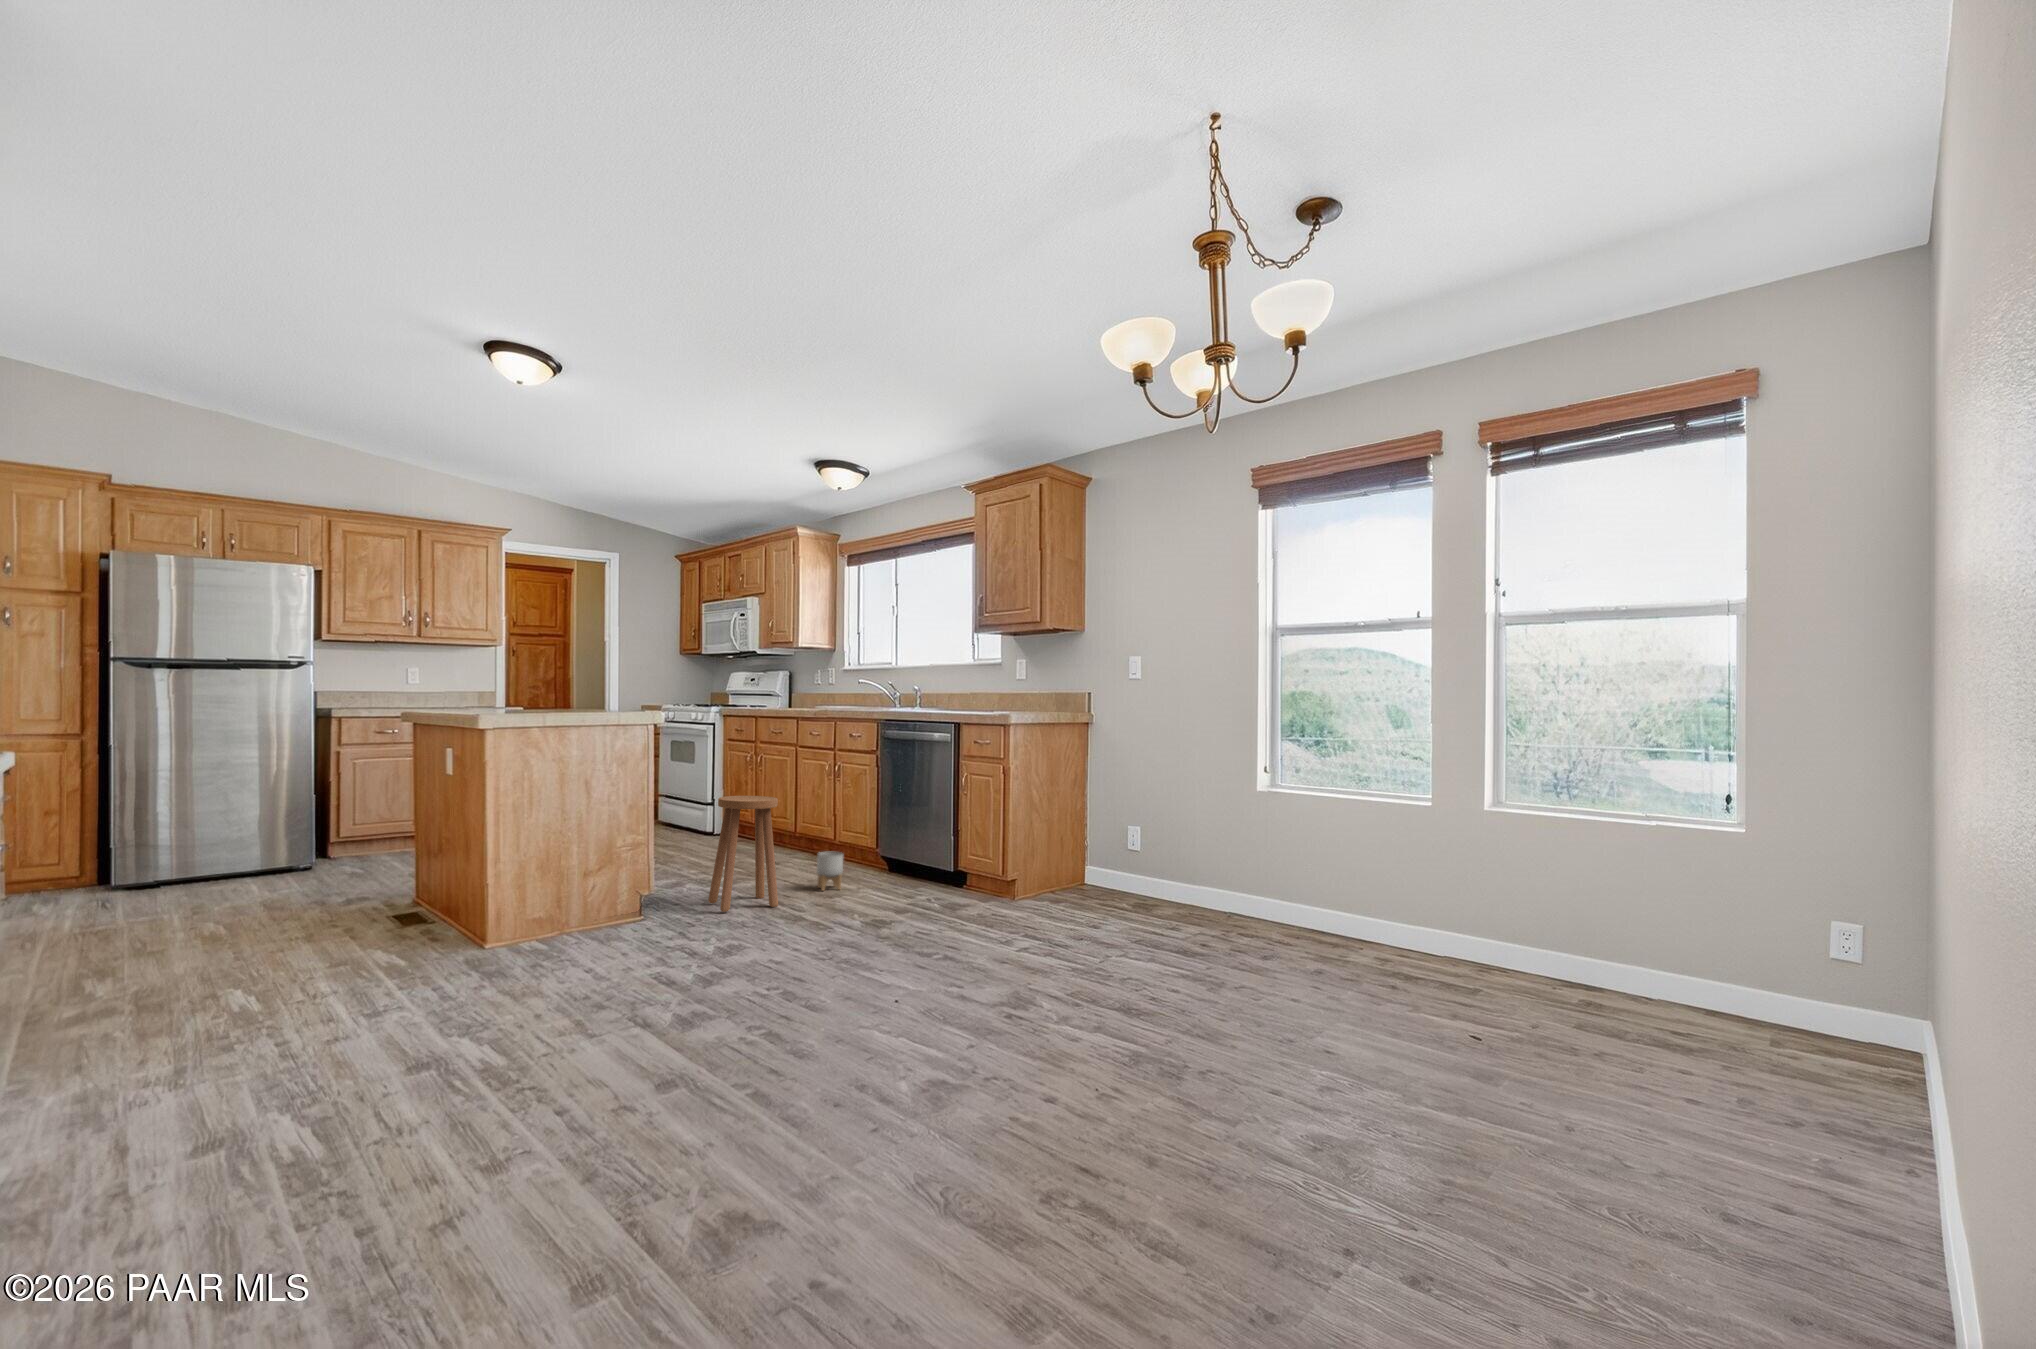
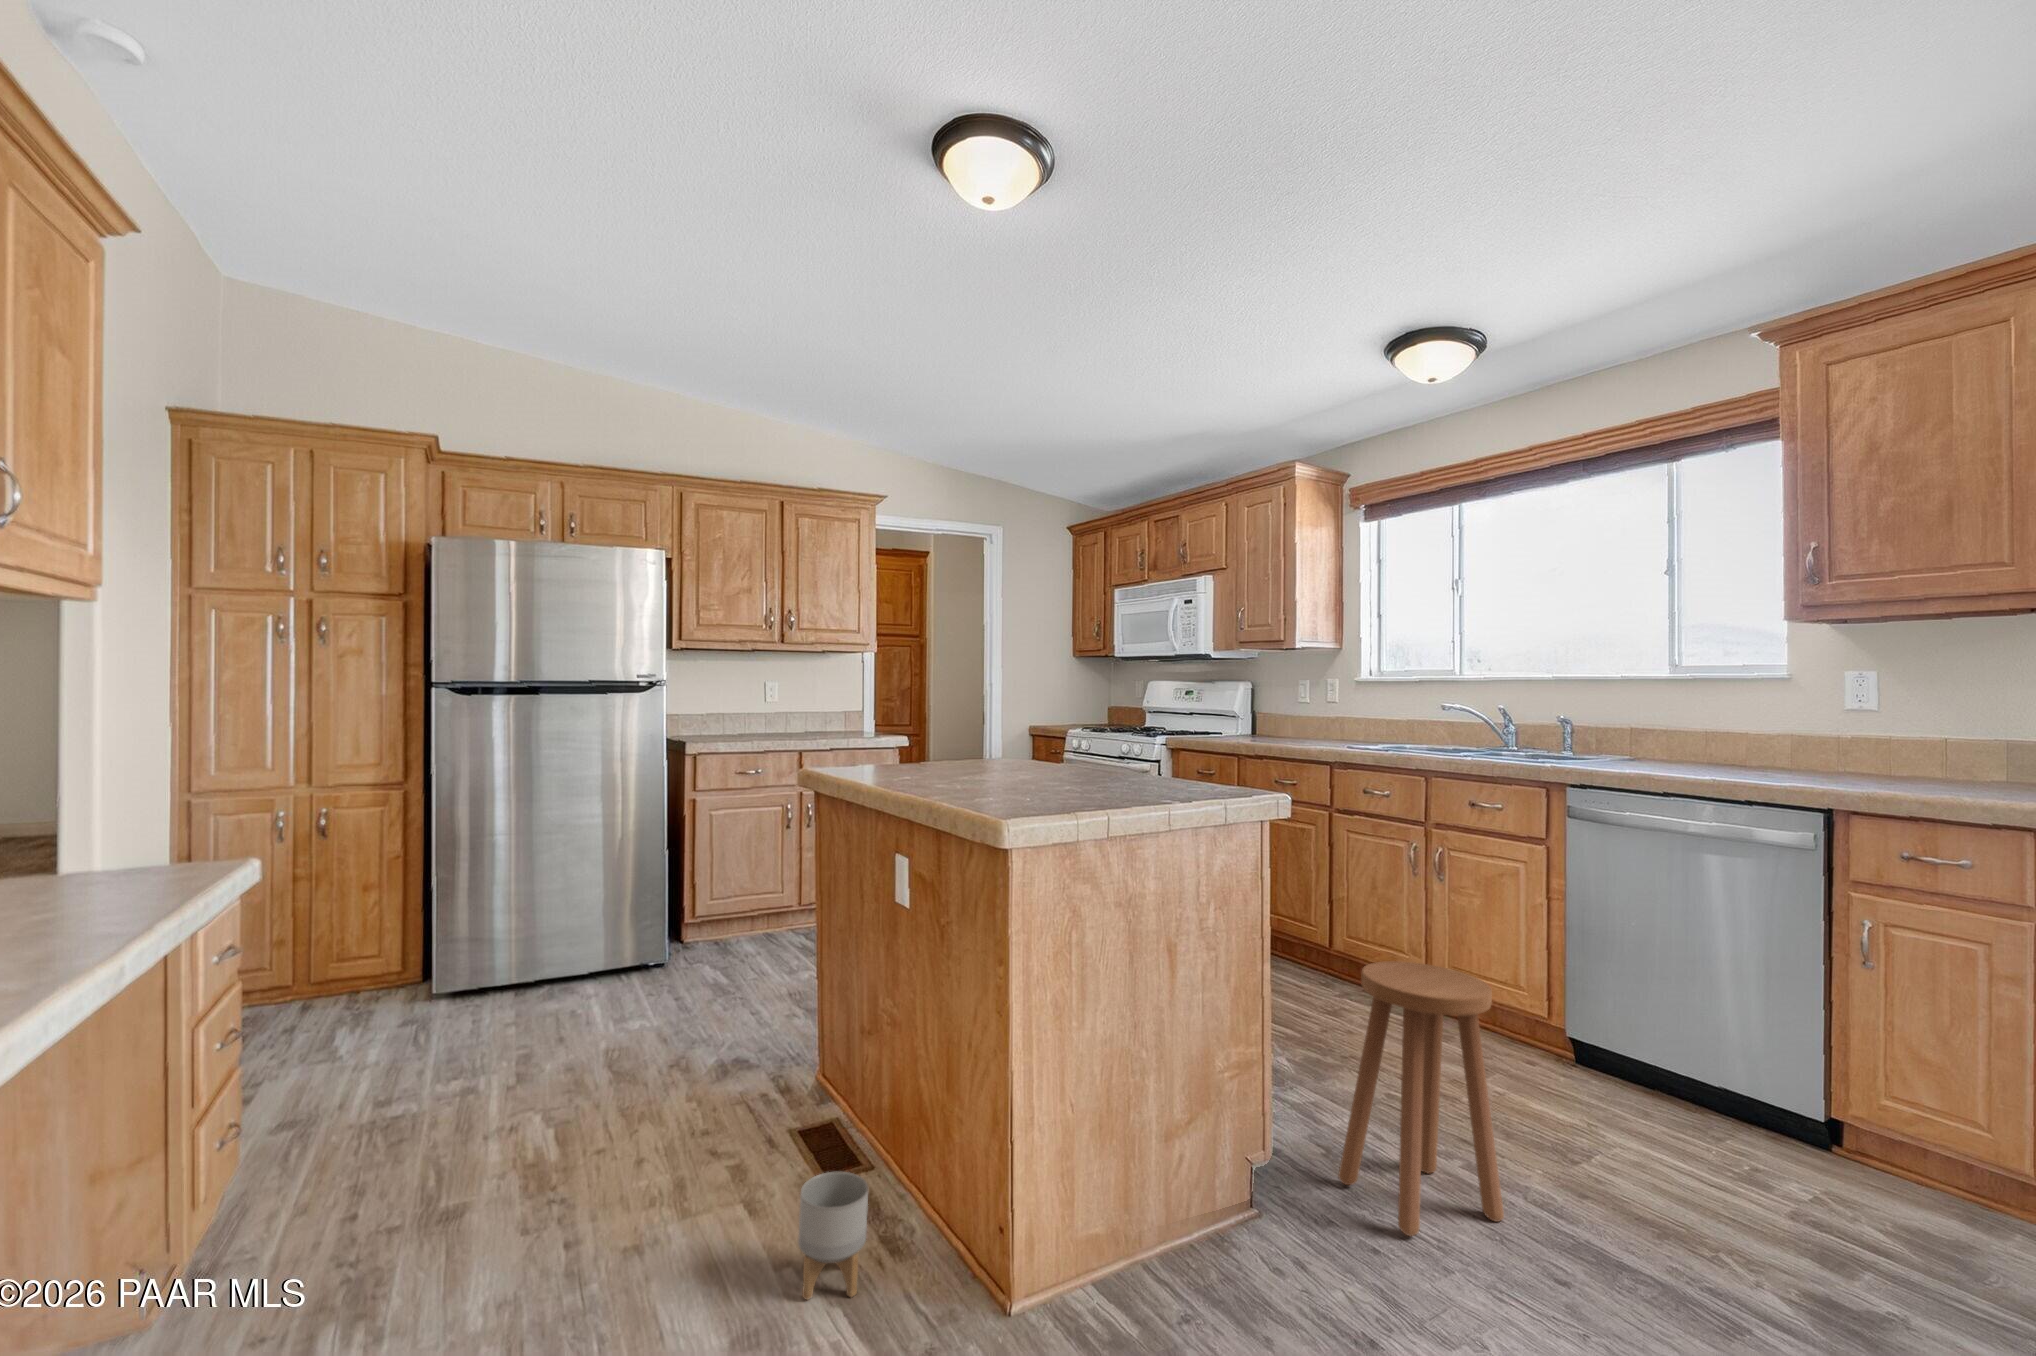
planter: present [817,852,843,891] -> present [798,1172,868,1300]

